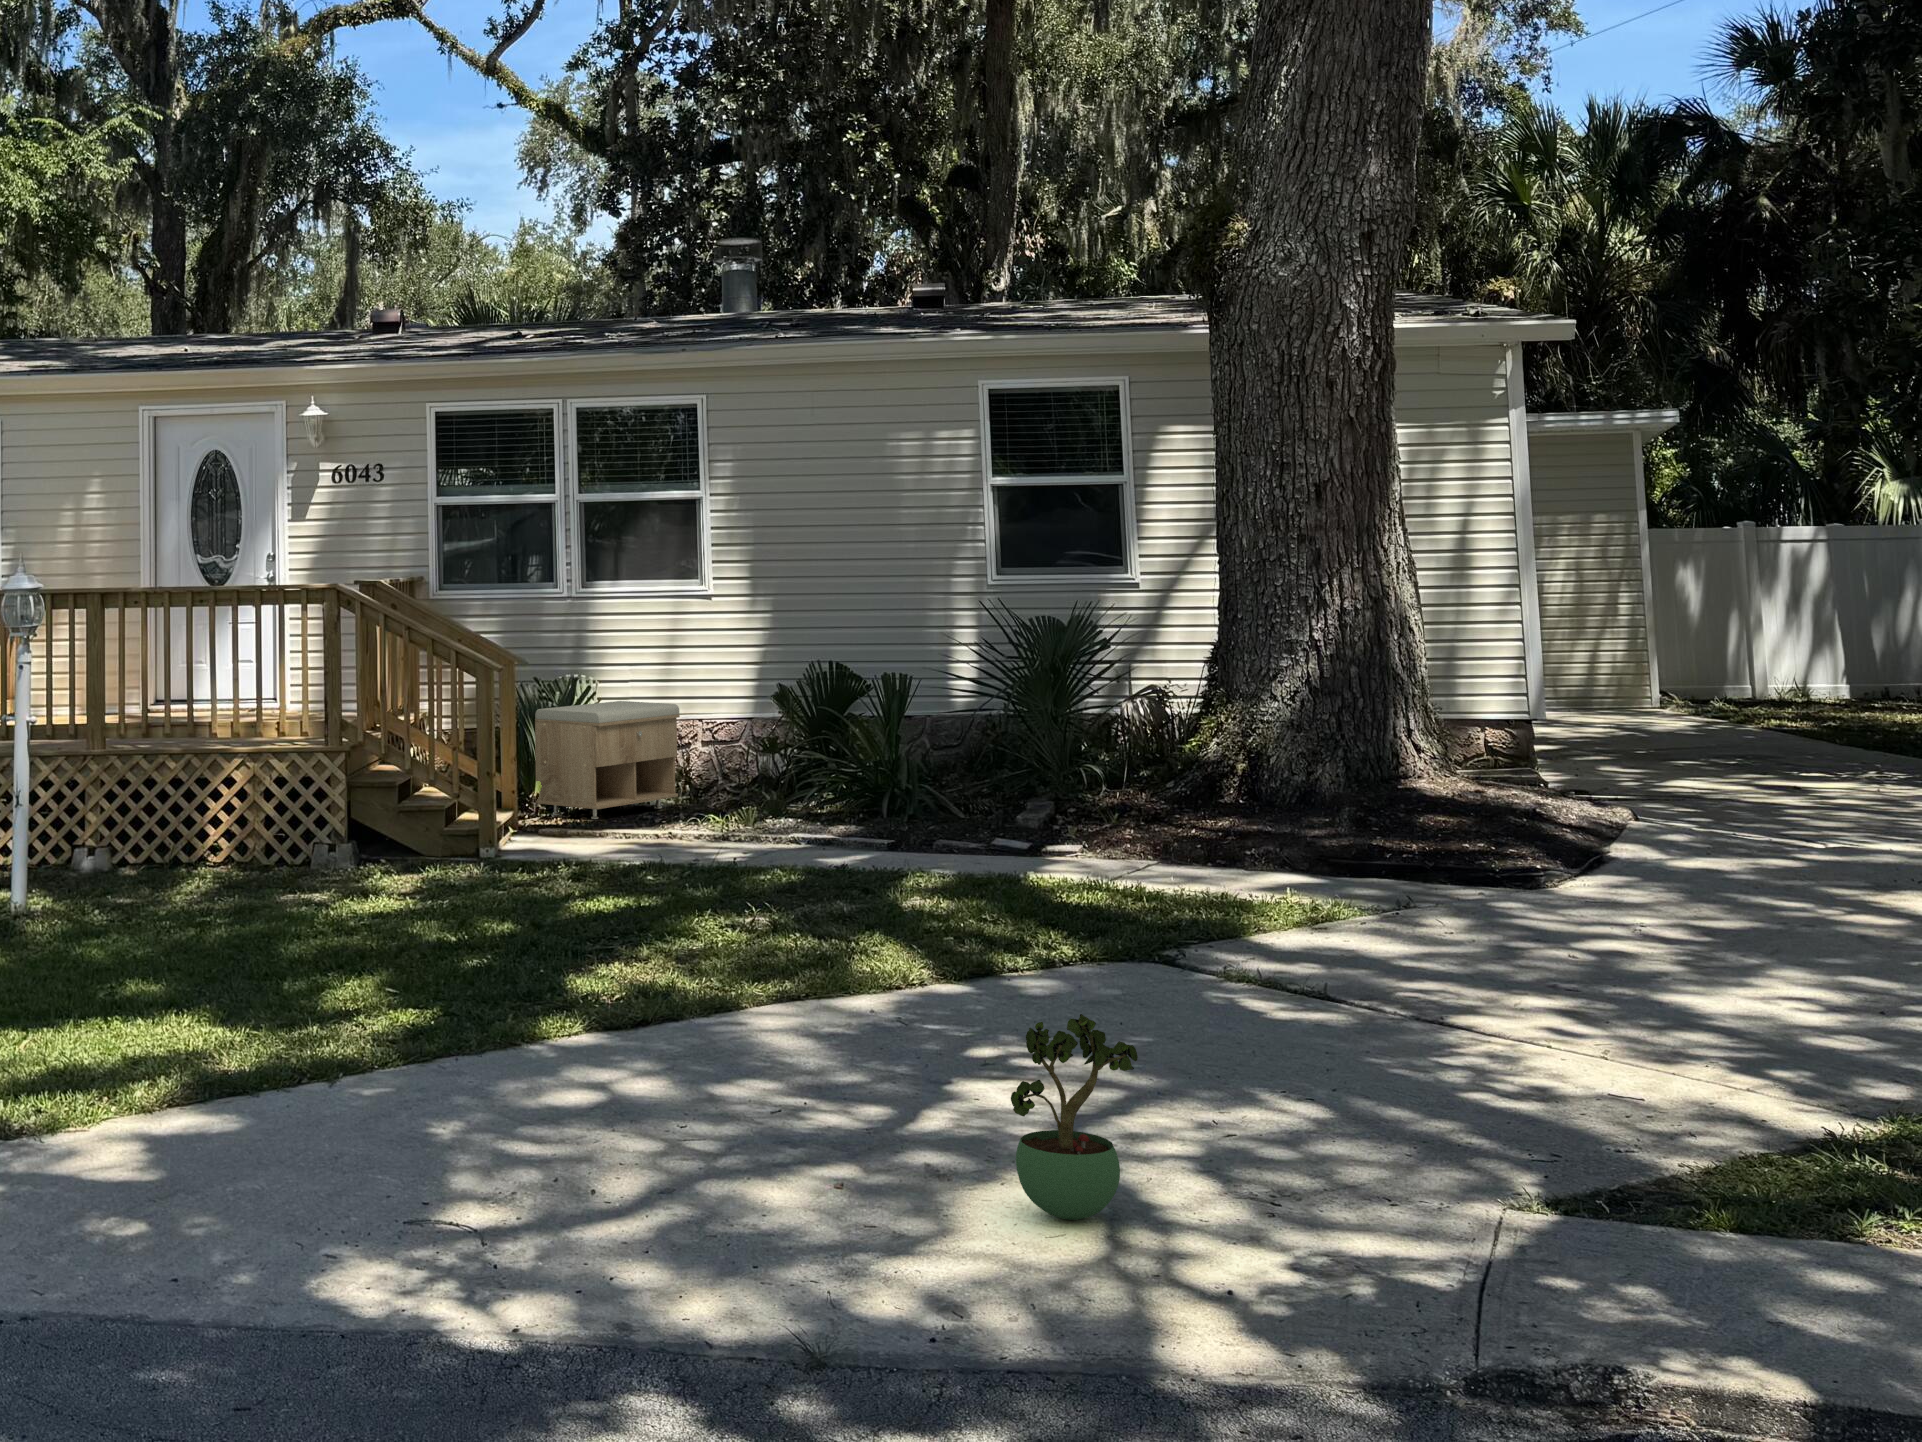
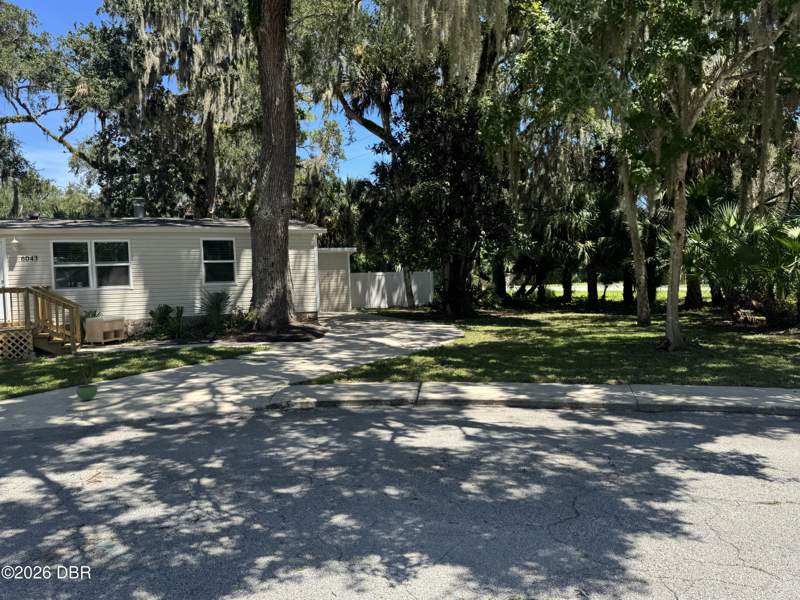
potted plant: present [1011,1014,1138,1220] -> present [74,363,101,400]

